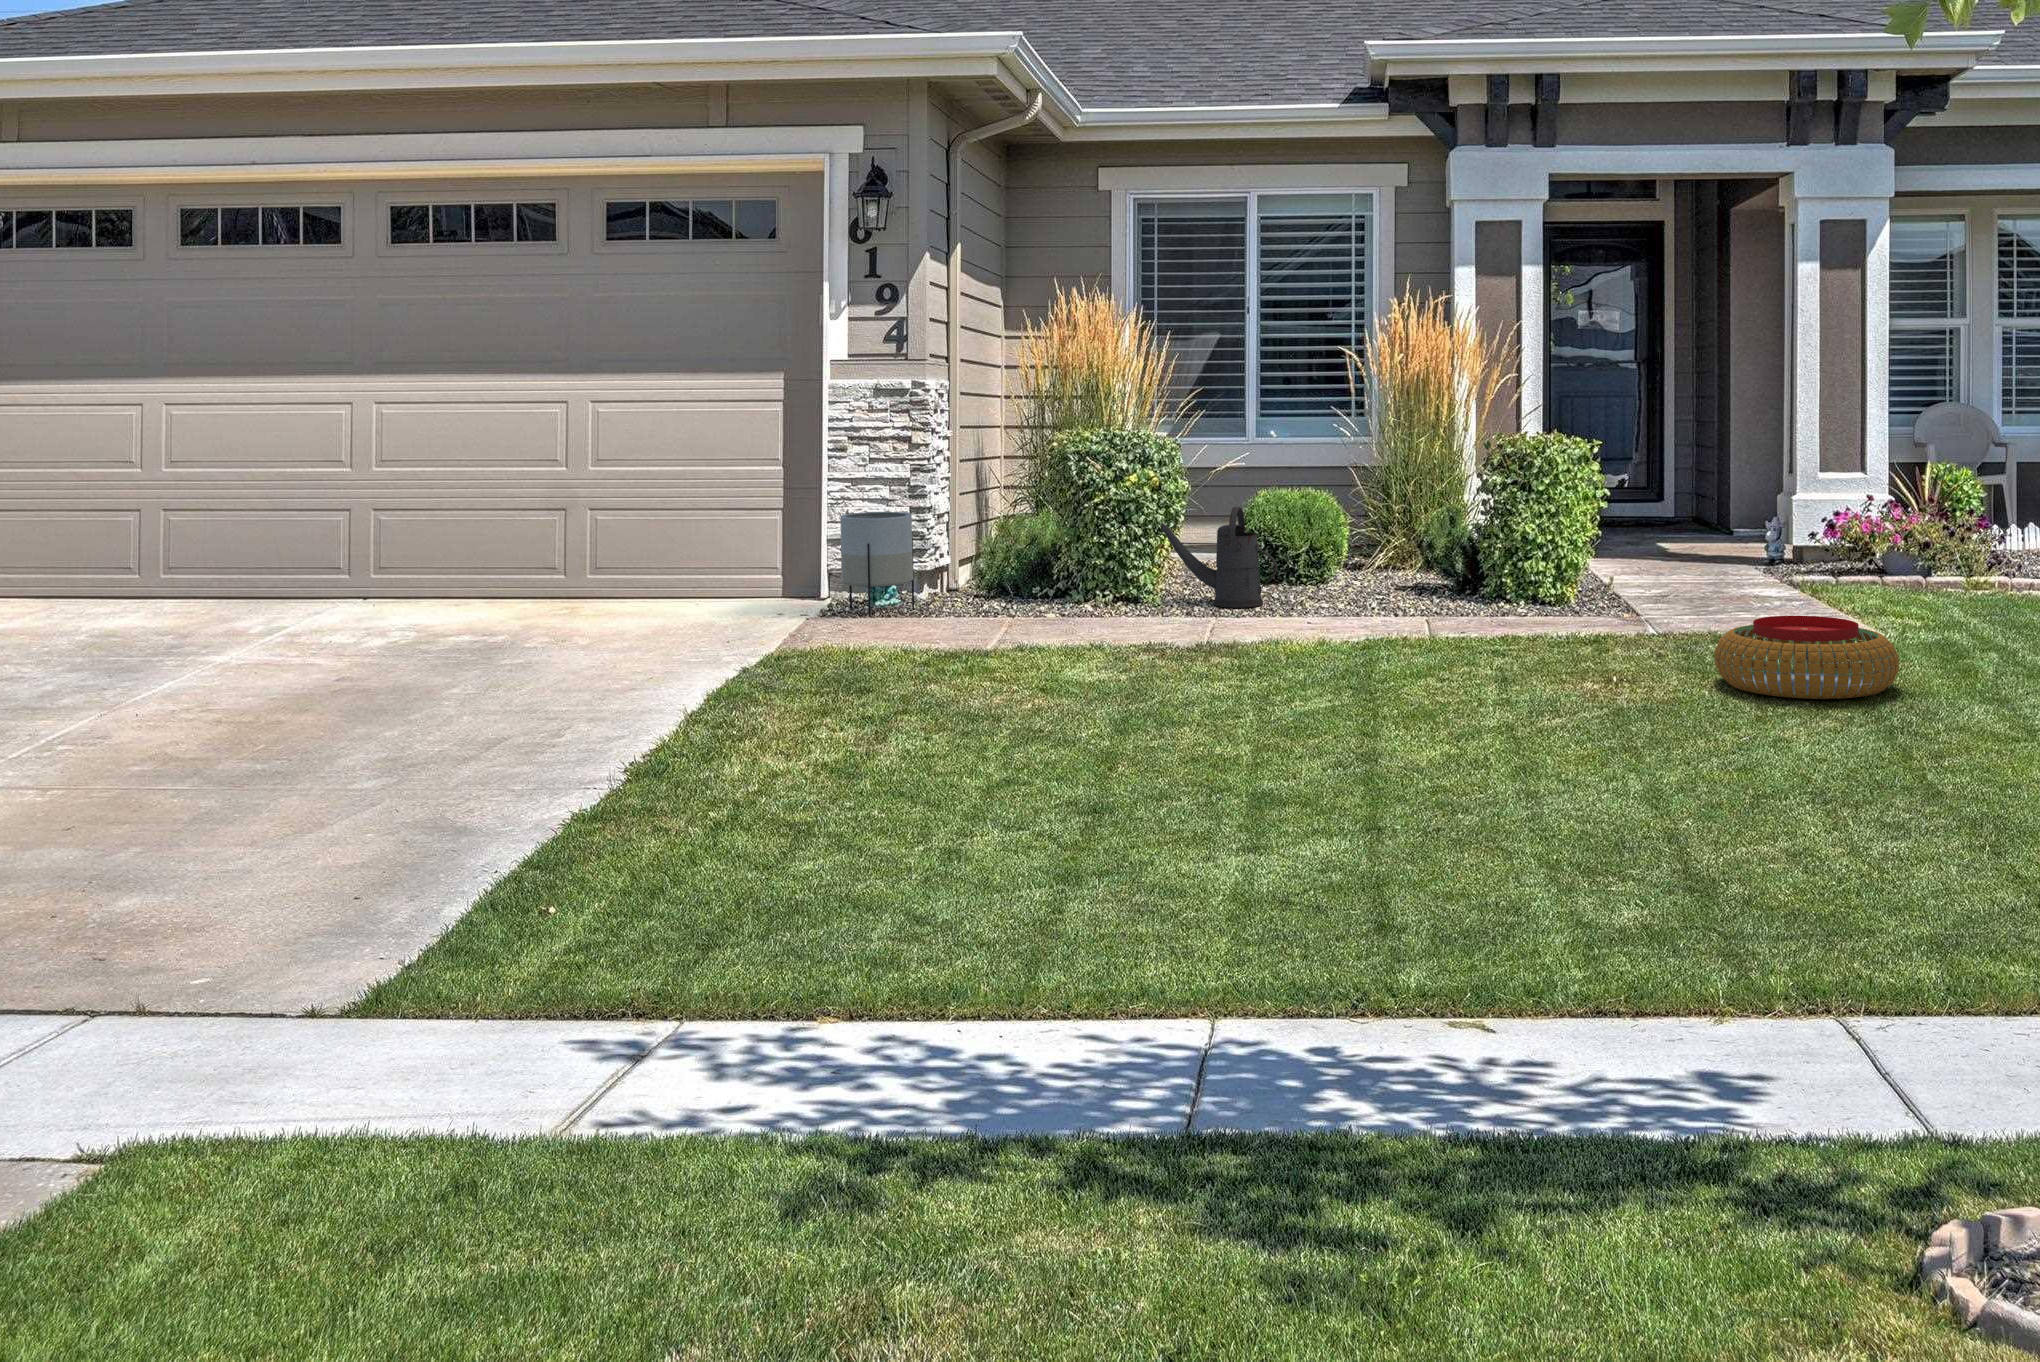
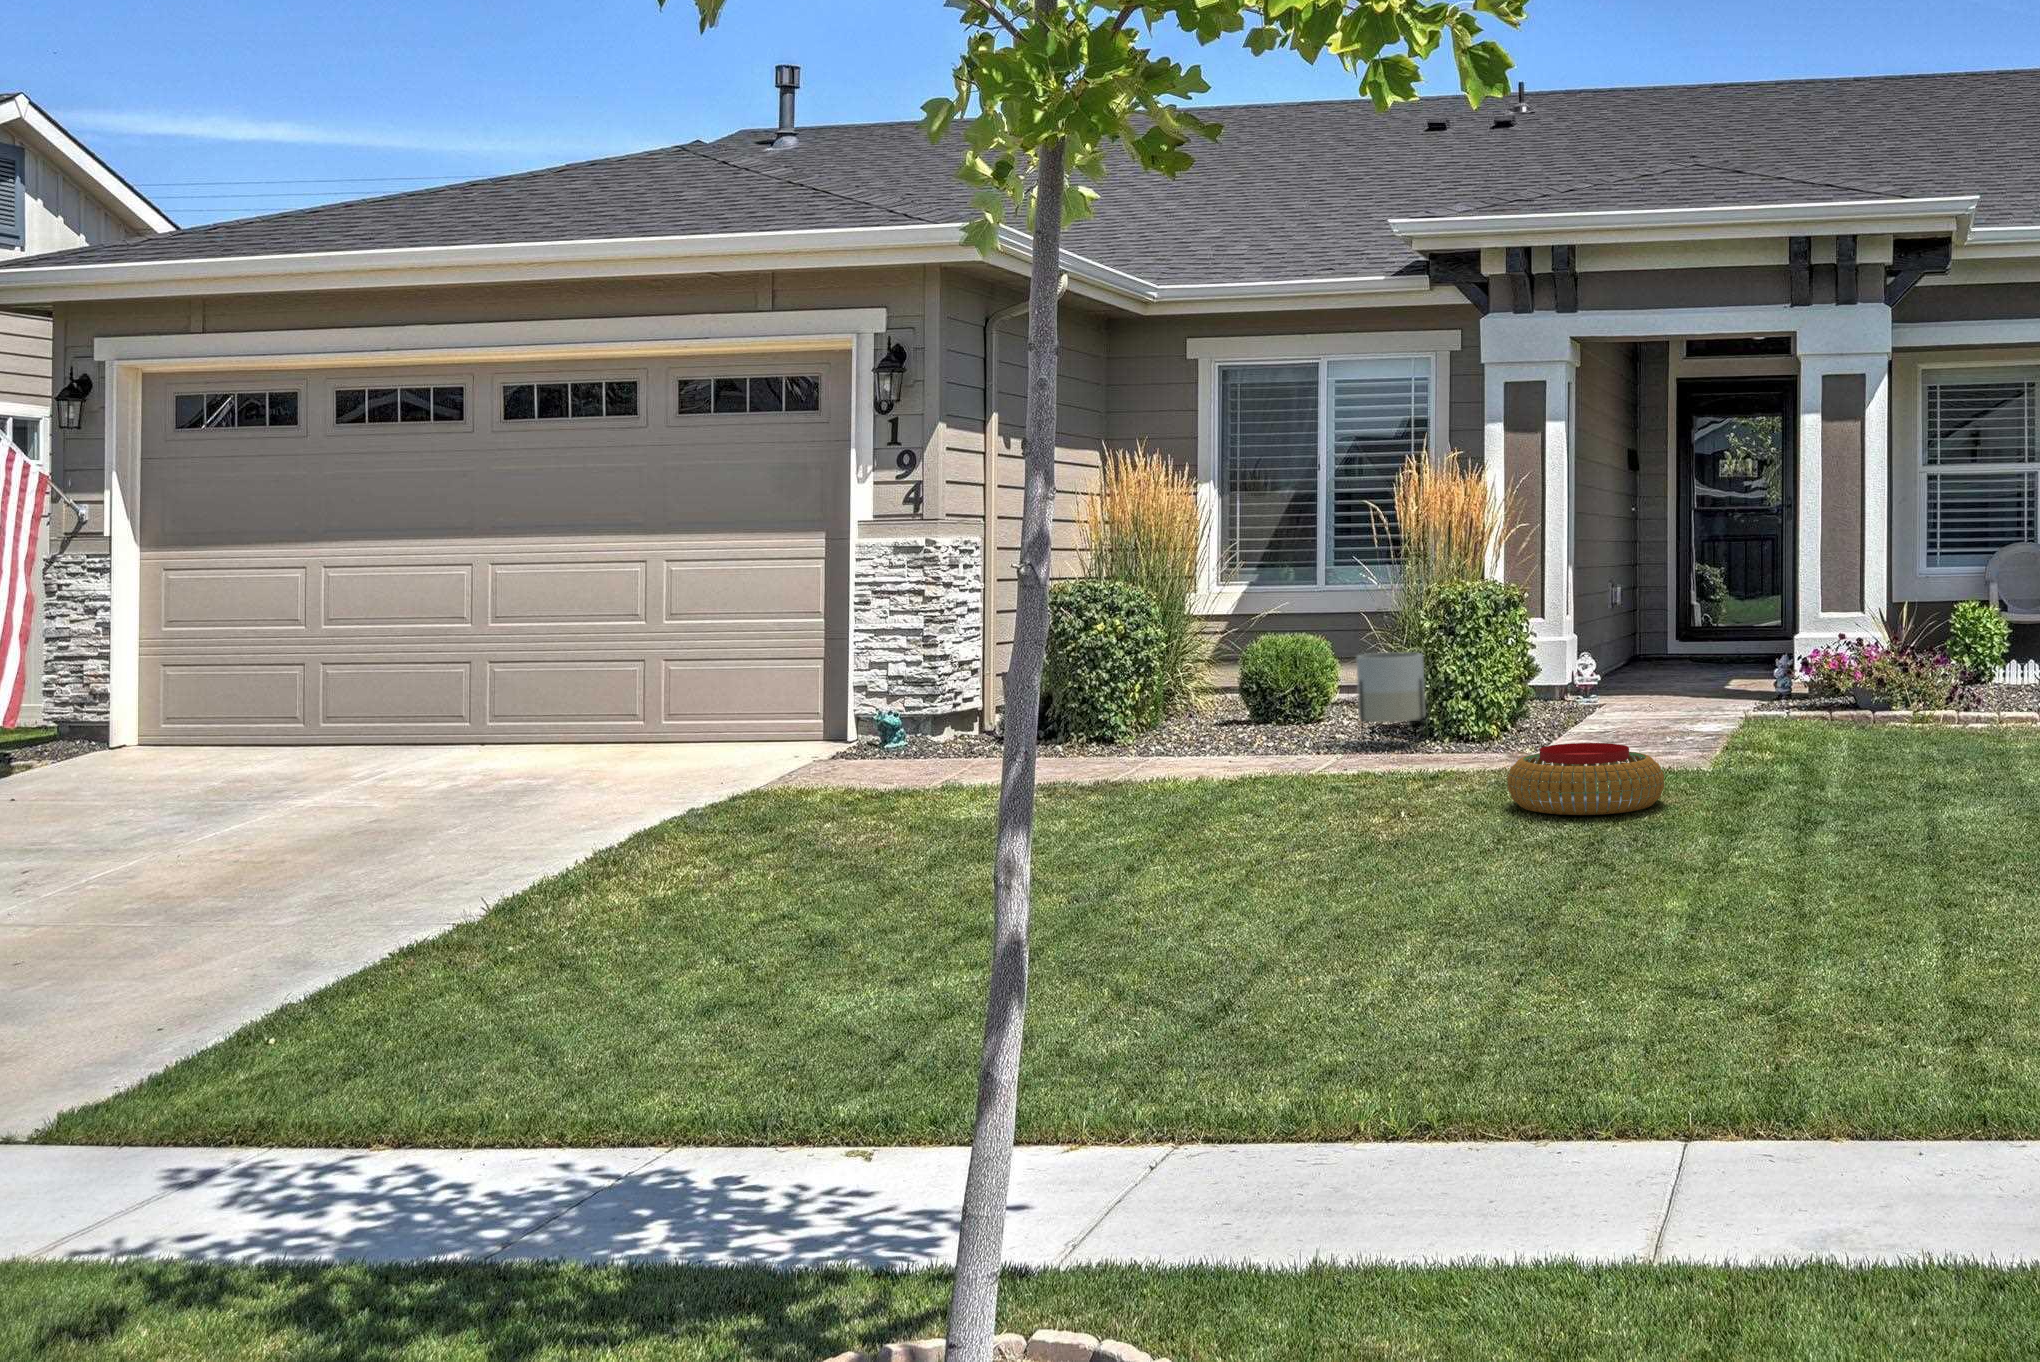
watering can: present [1161,507,1277,608] -> none [1139,651,1237,743]
planter: present [840,512,914,617] -> present [1357,652,1426,741]

